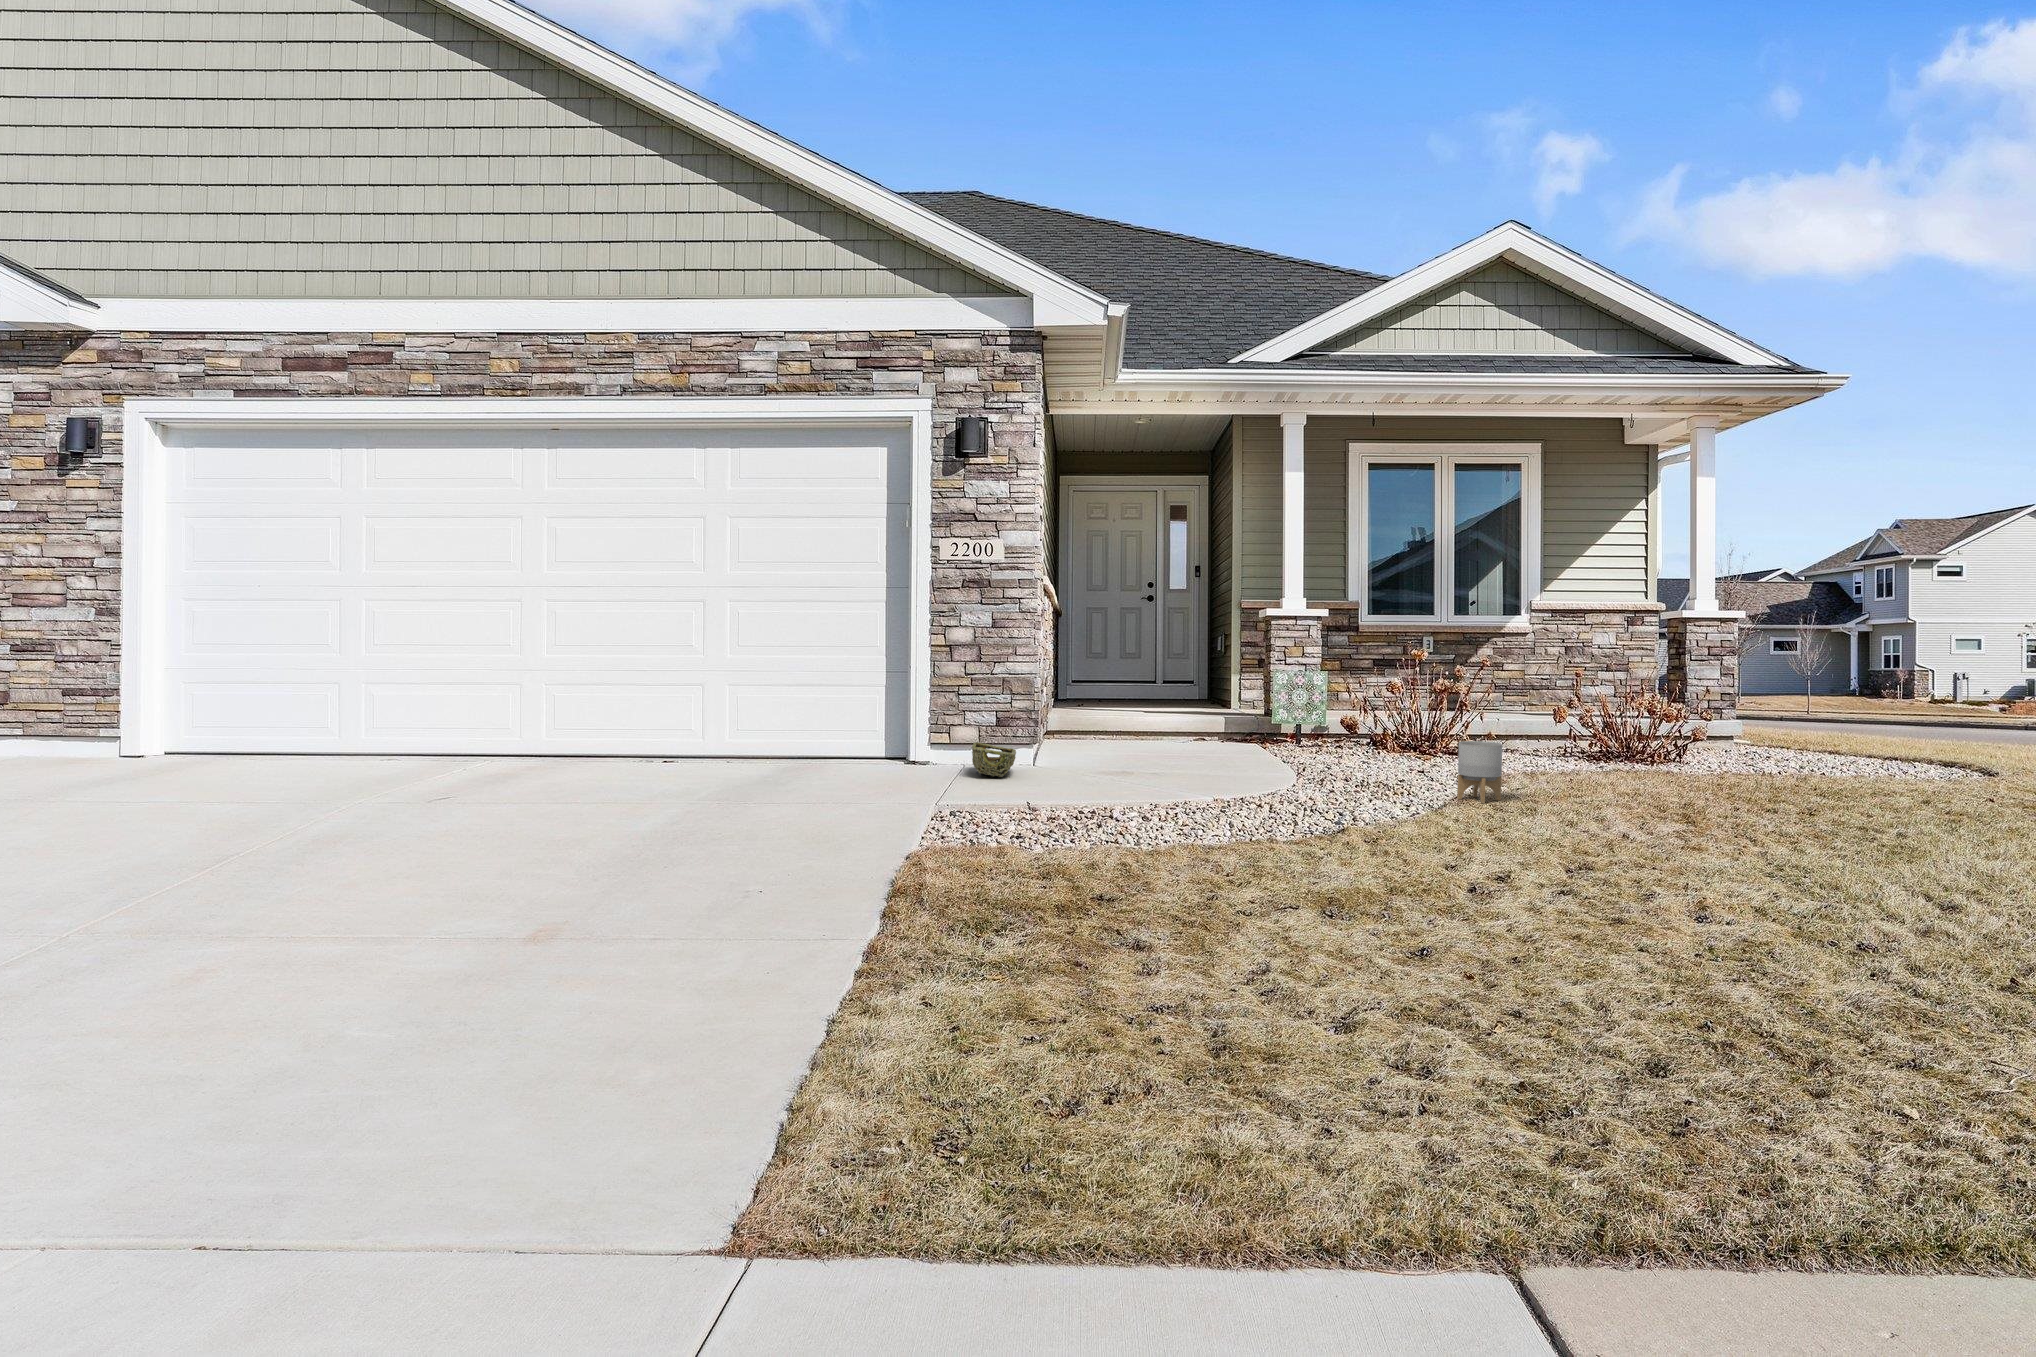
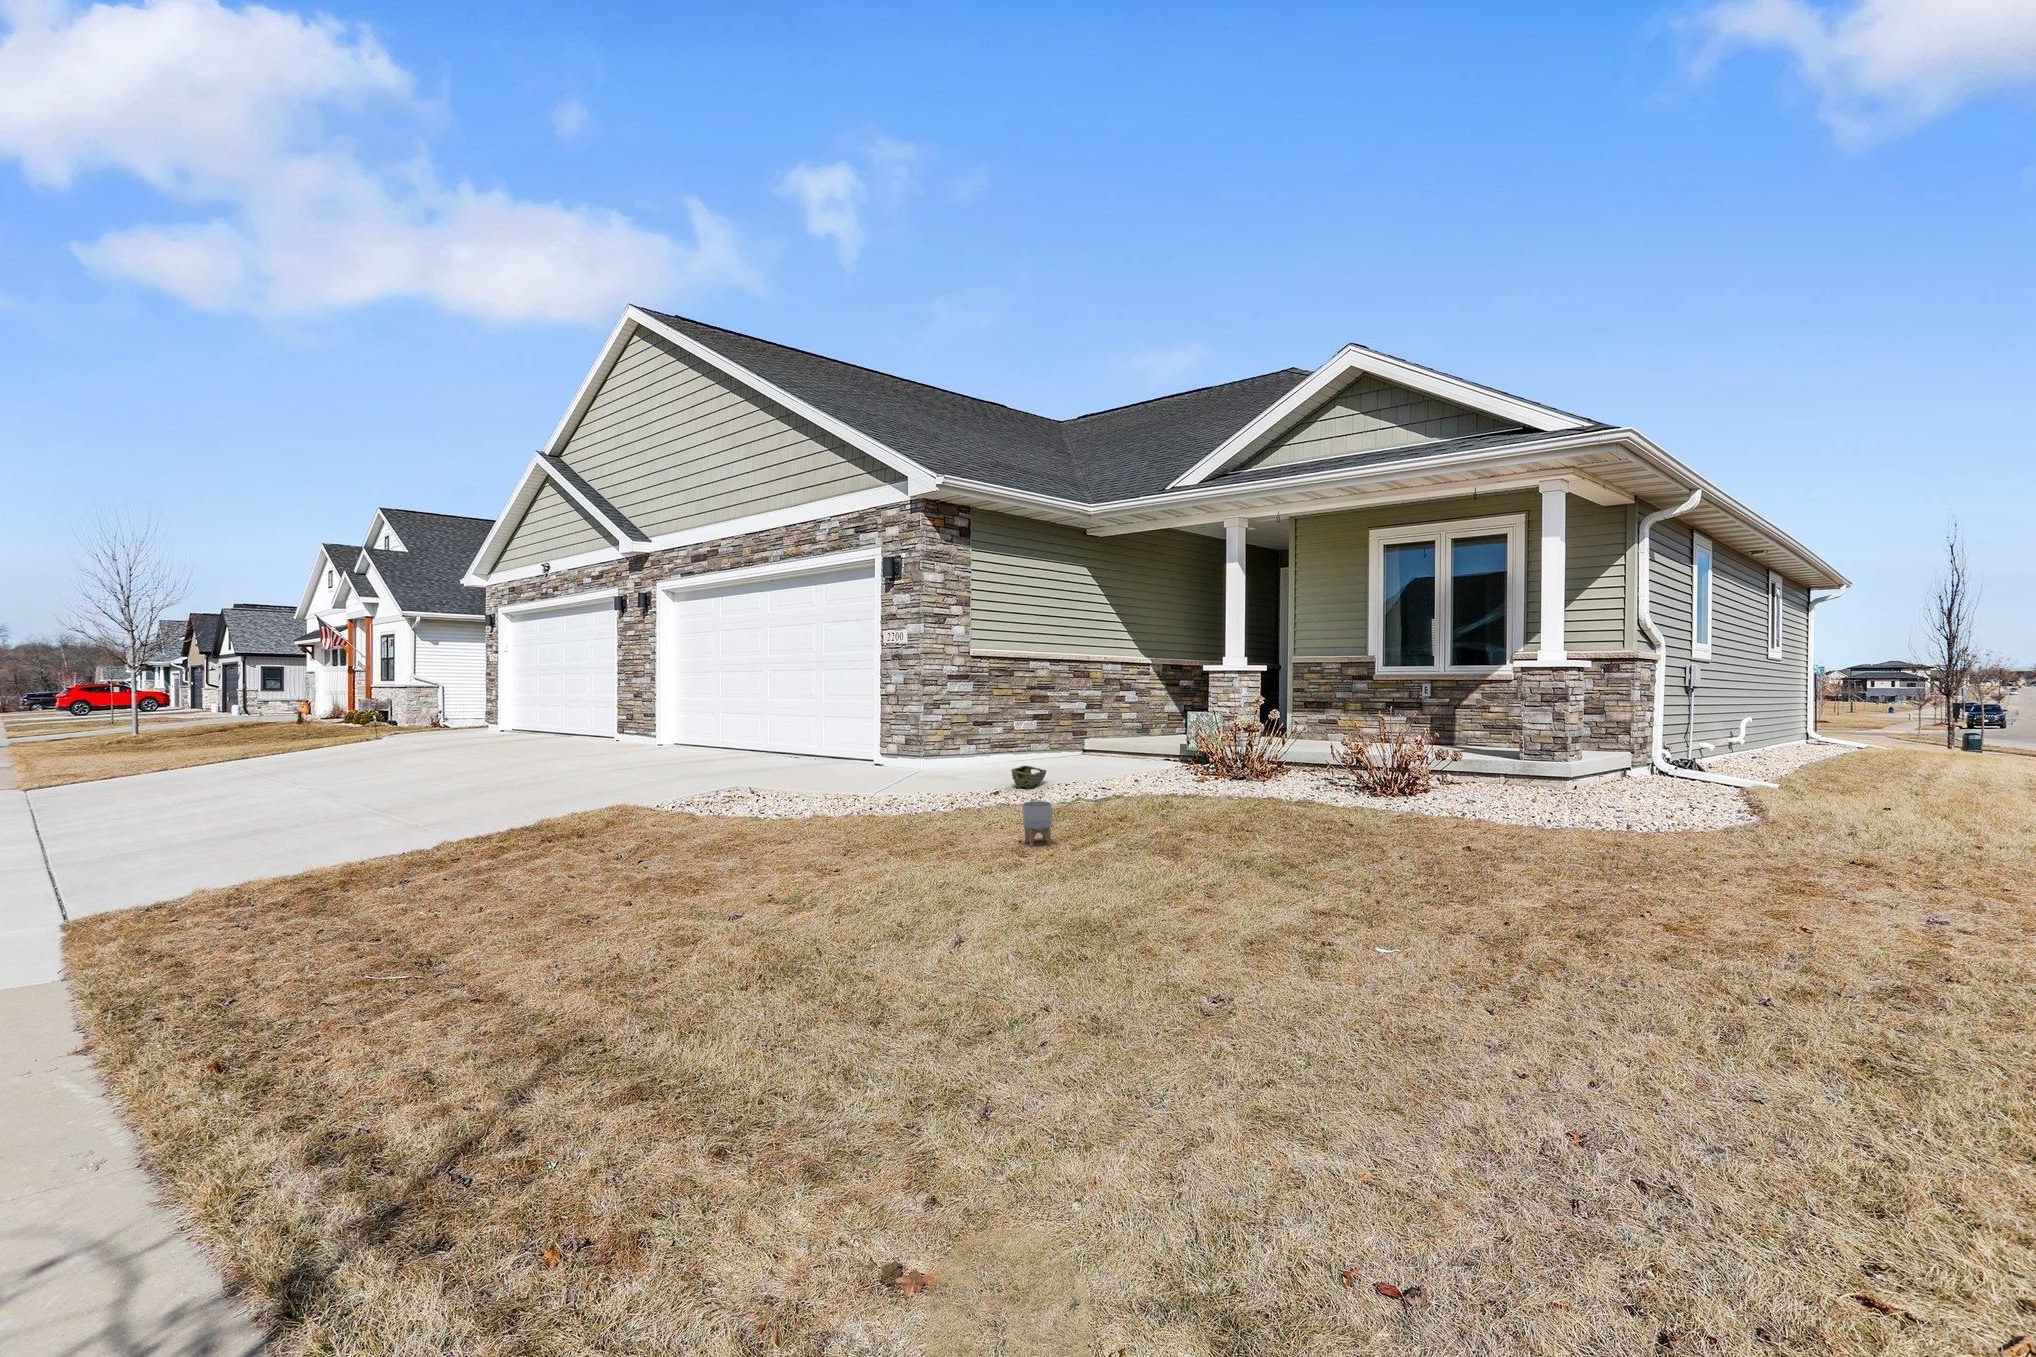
planter: present [1457,741,1502,803] -> present [1023,801,1052,846]

